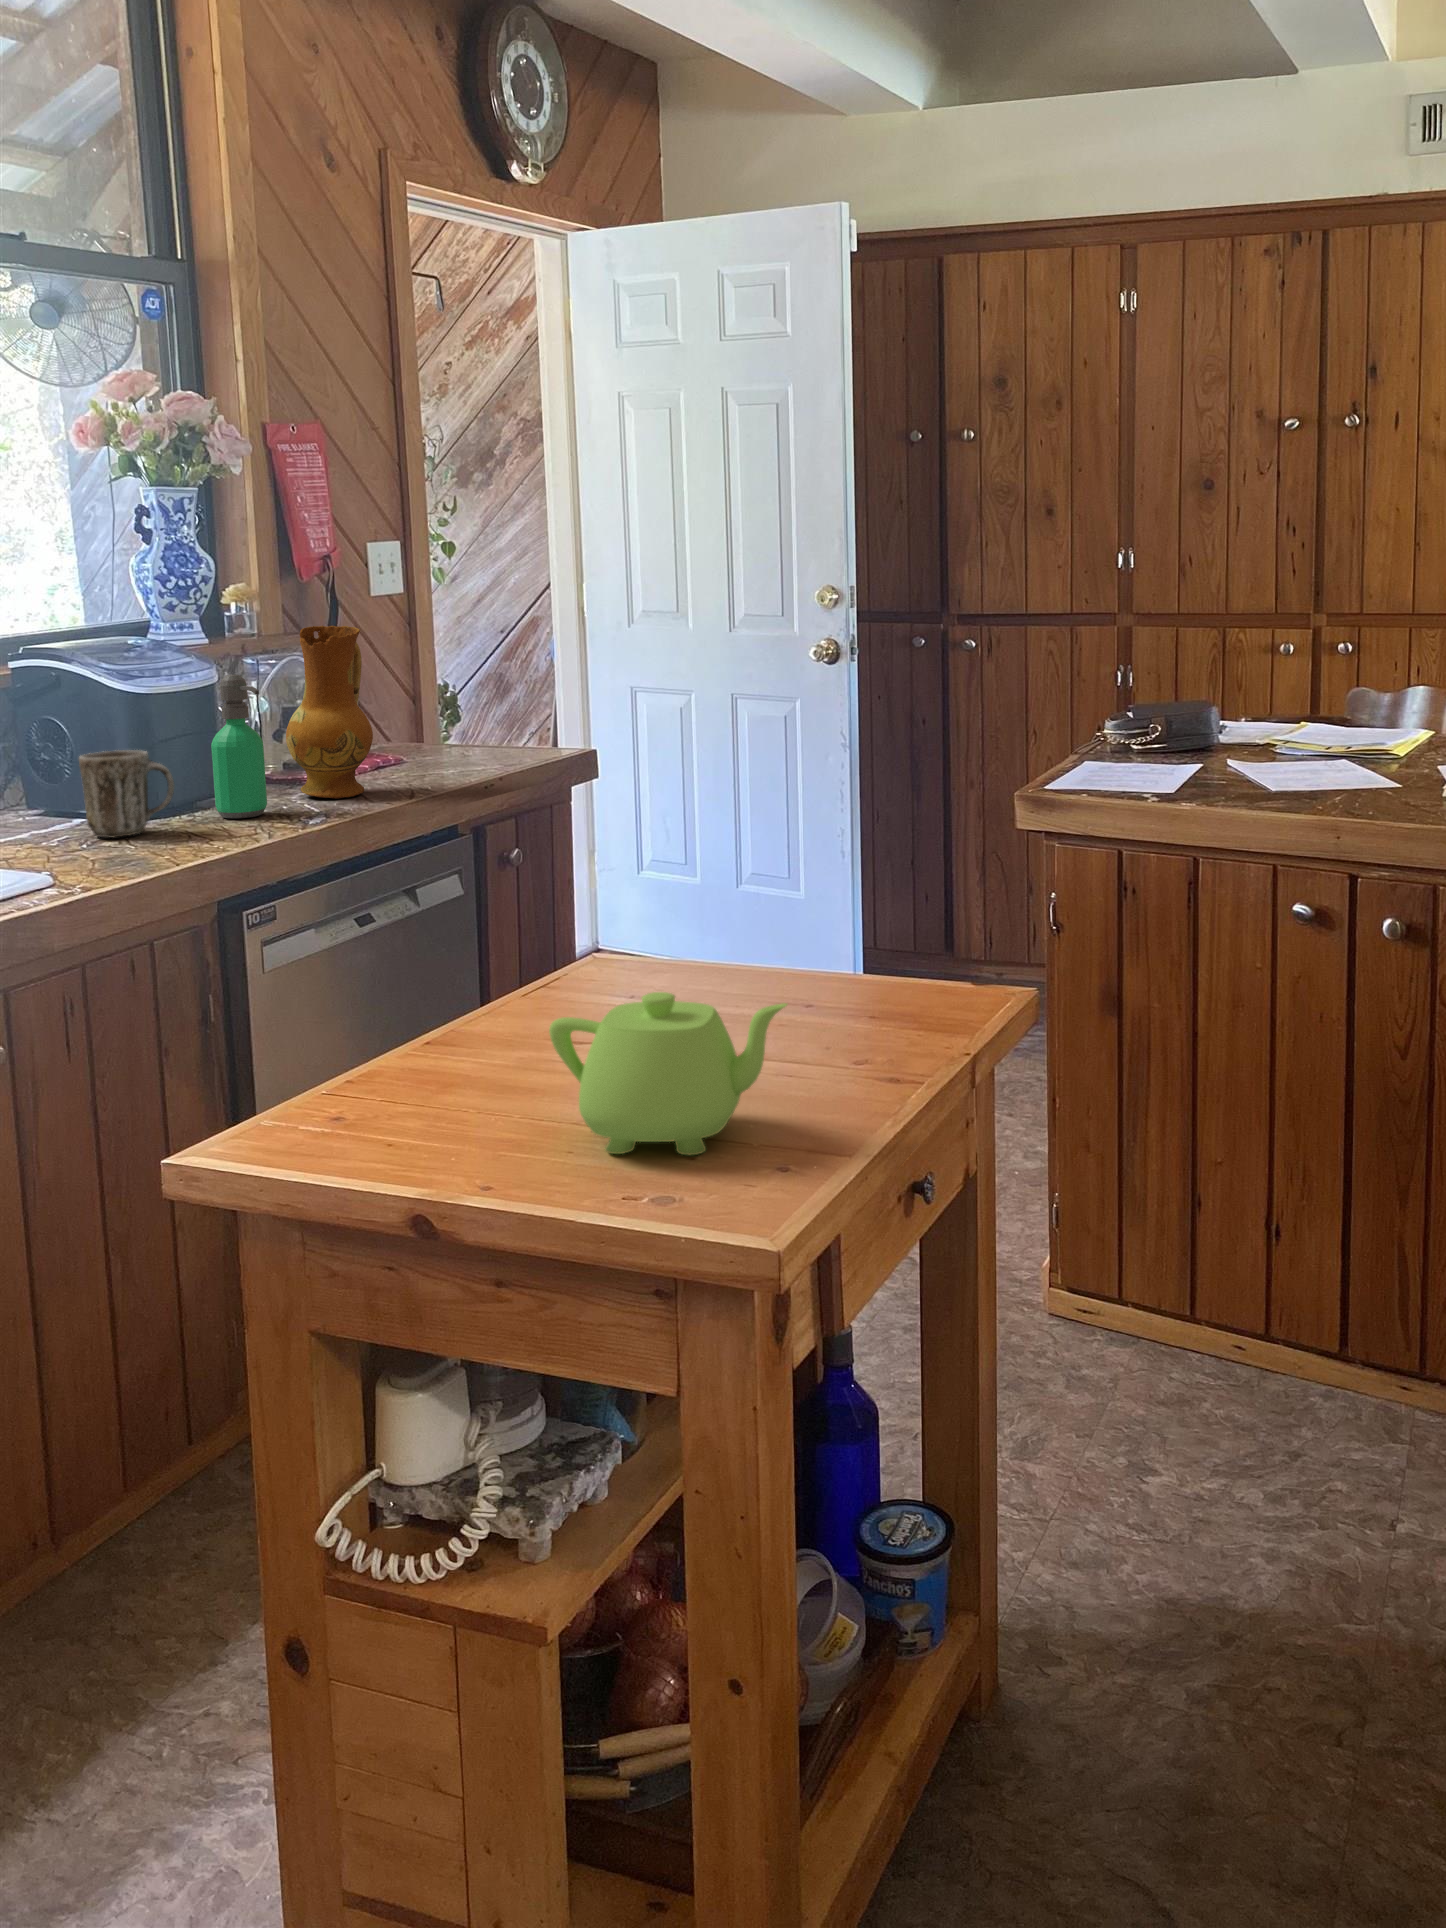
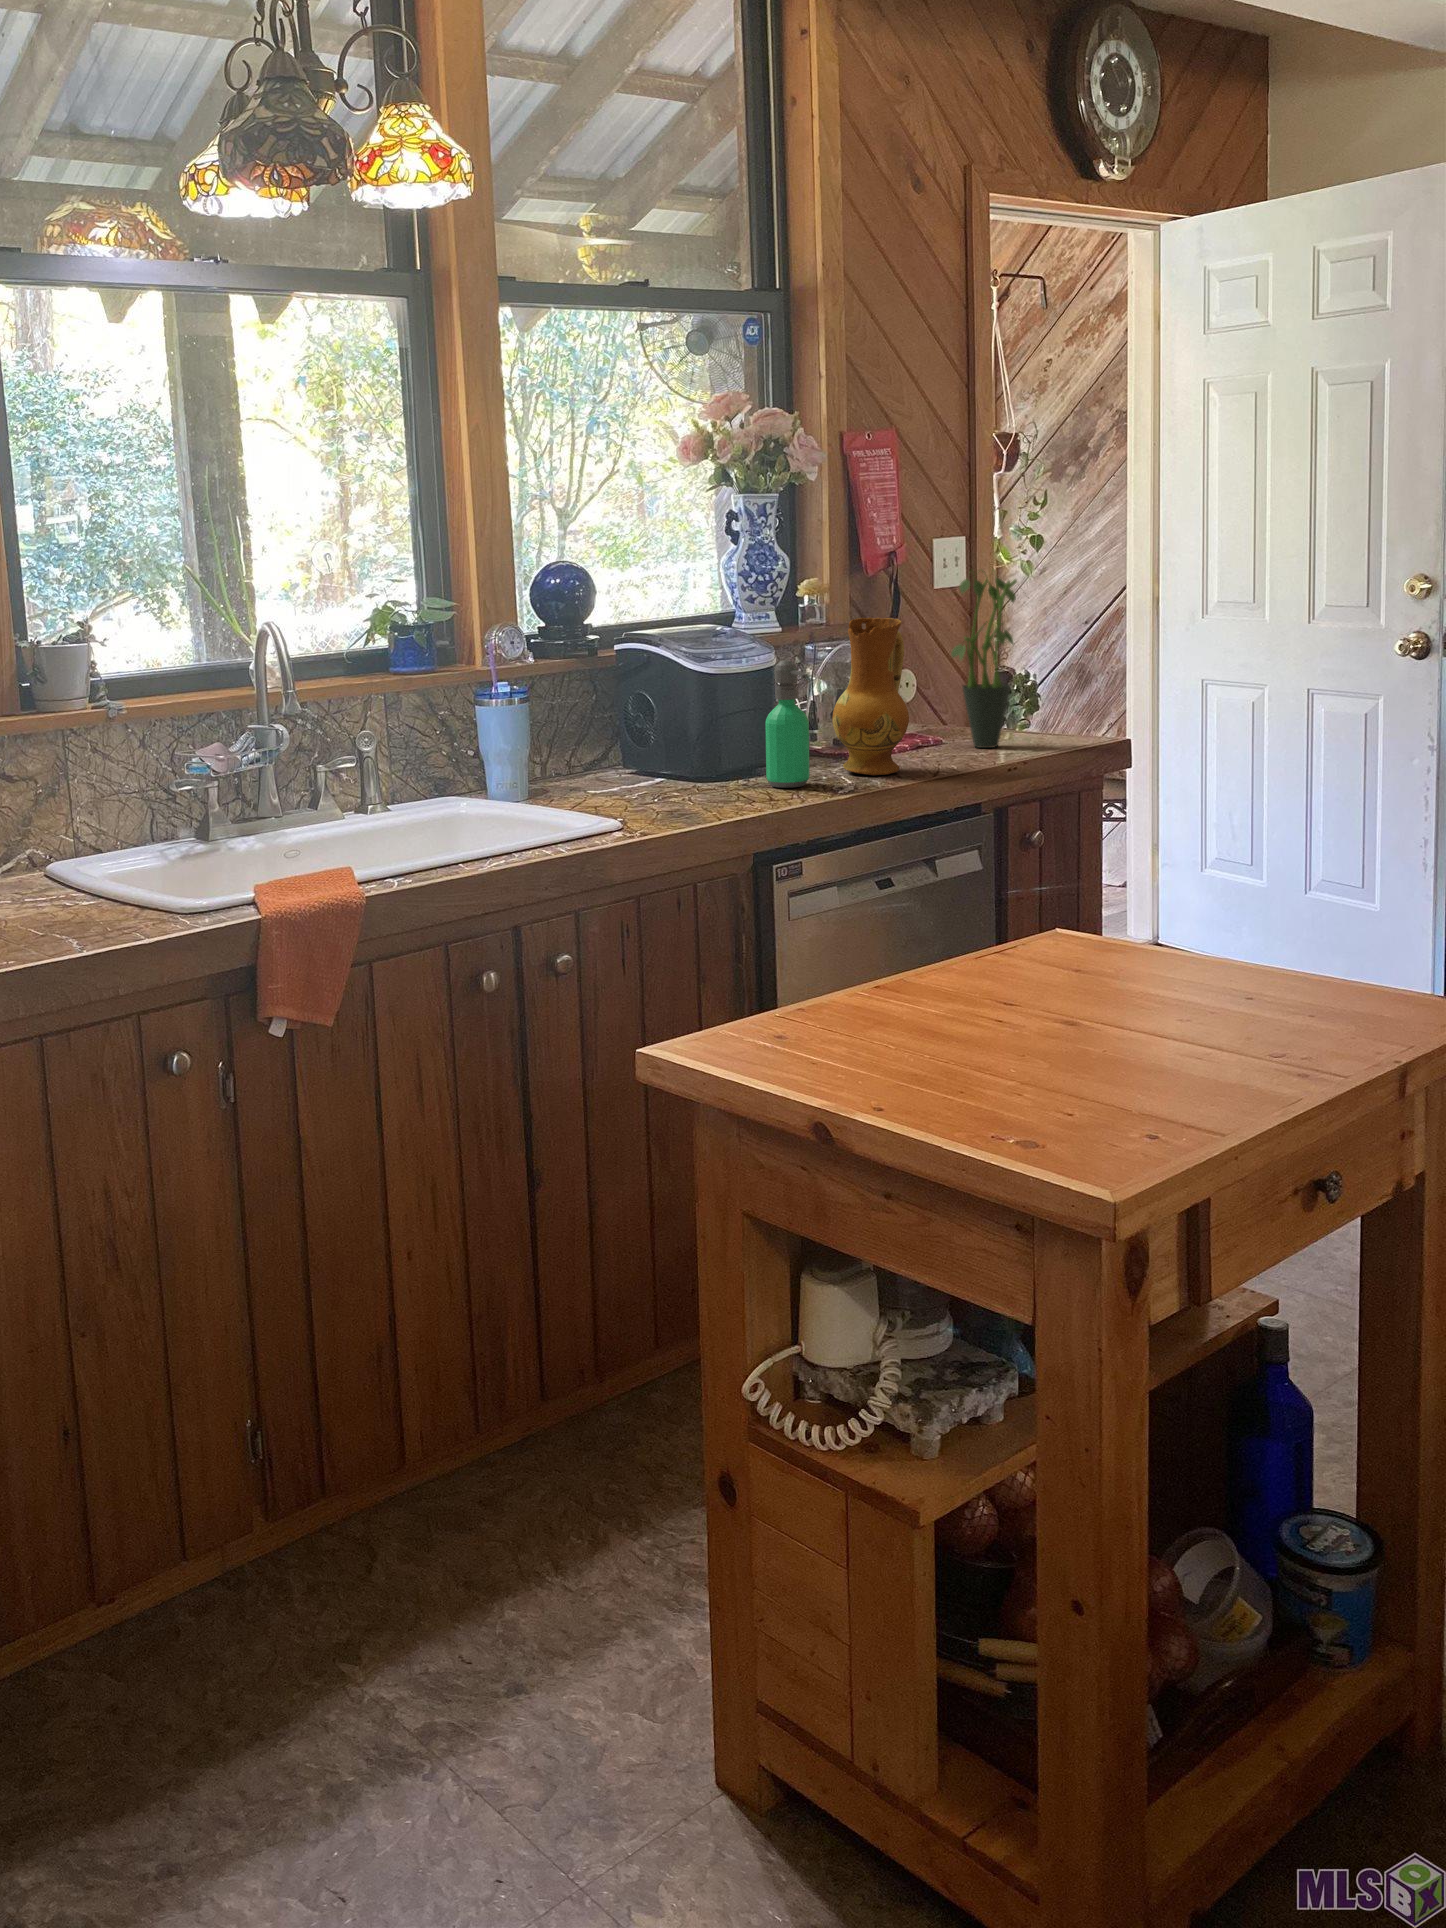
potted plant: none [406,574,486,762] -> present [951,571,1017,748]
mug: present [79,750,174,838] -> none [657,723,731,797]
teapot: present [549,992,787,1155] -> none [959,962,1180,1115]

